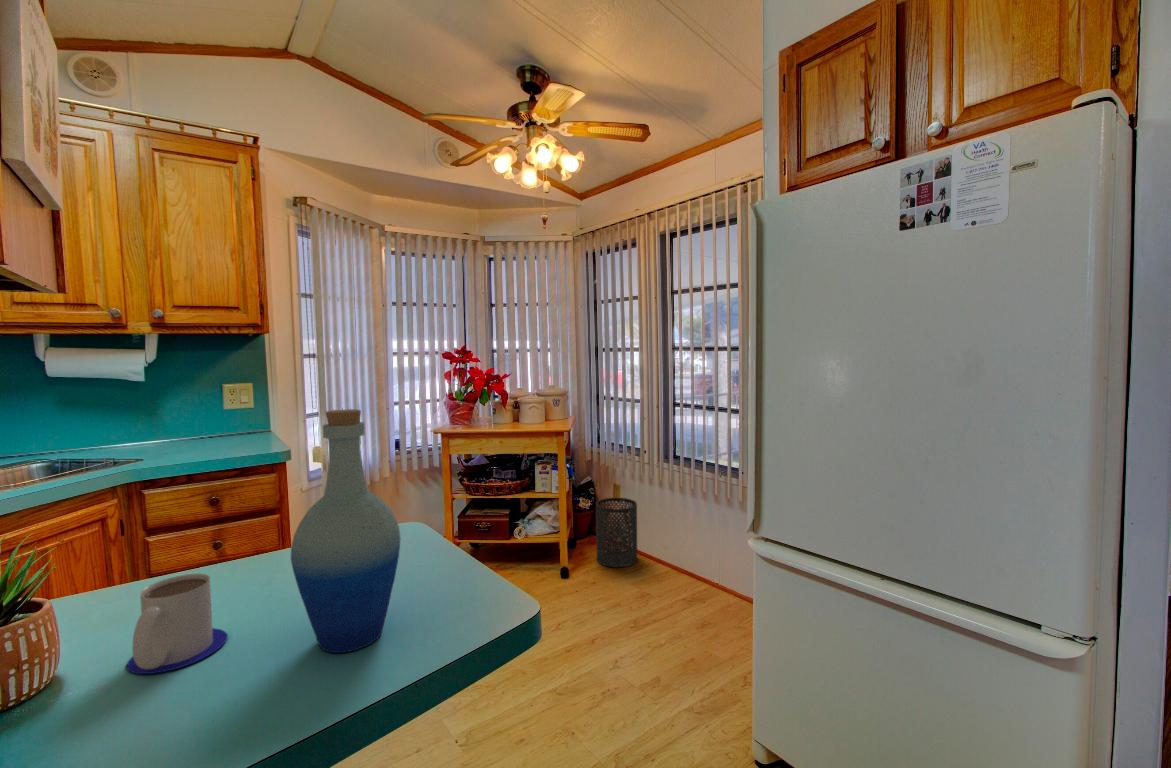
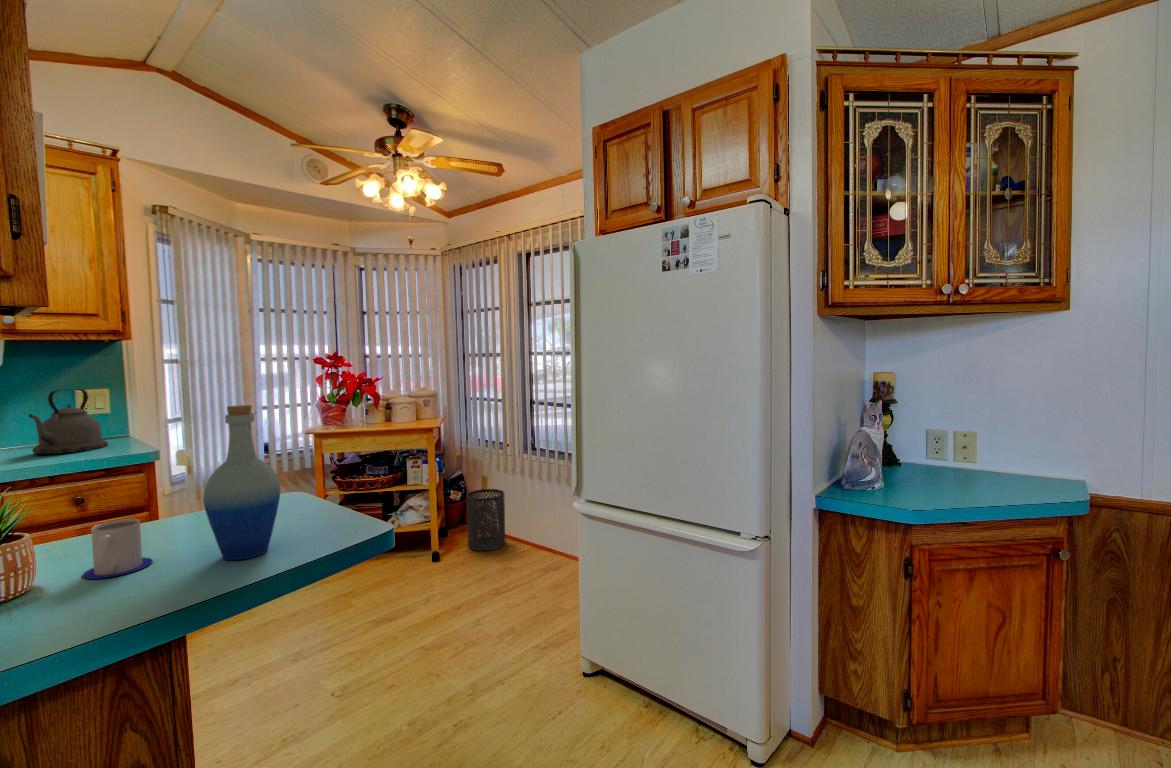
kettle: none [174,383,249,450] -> present [29,389,108,454]

